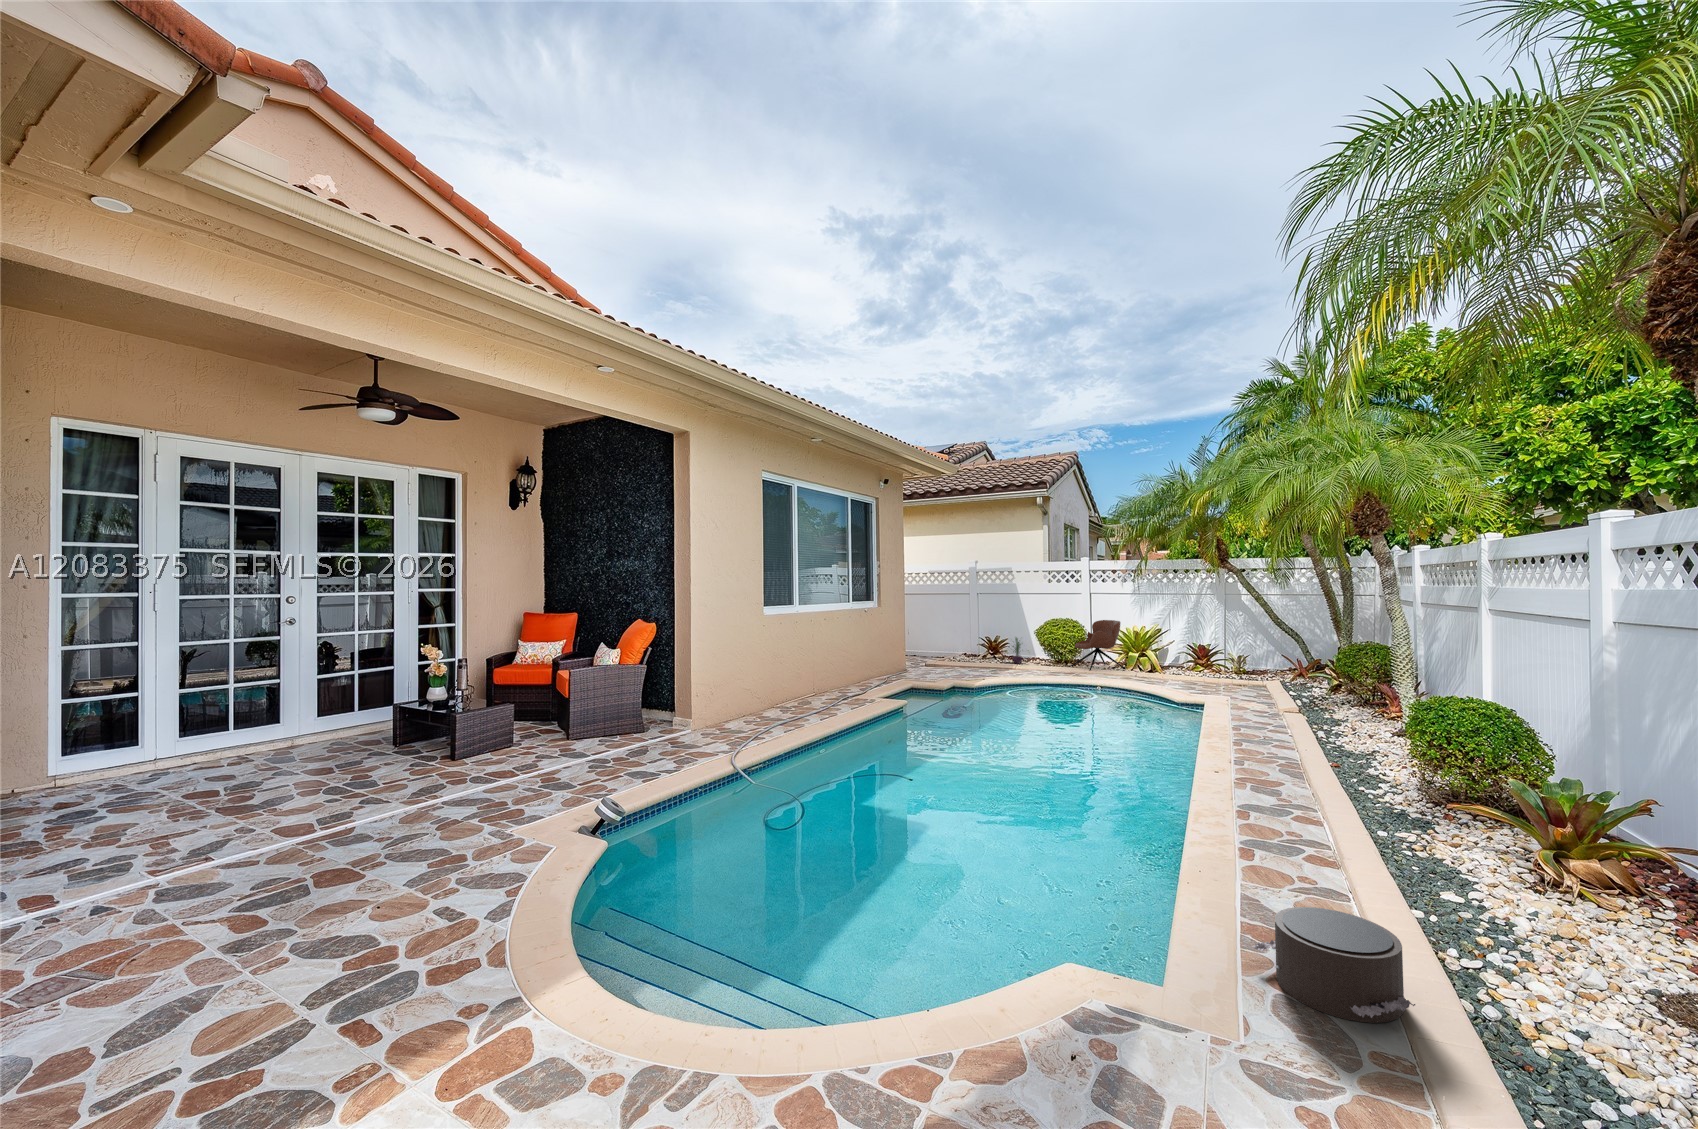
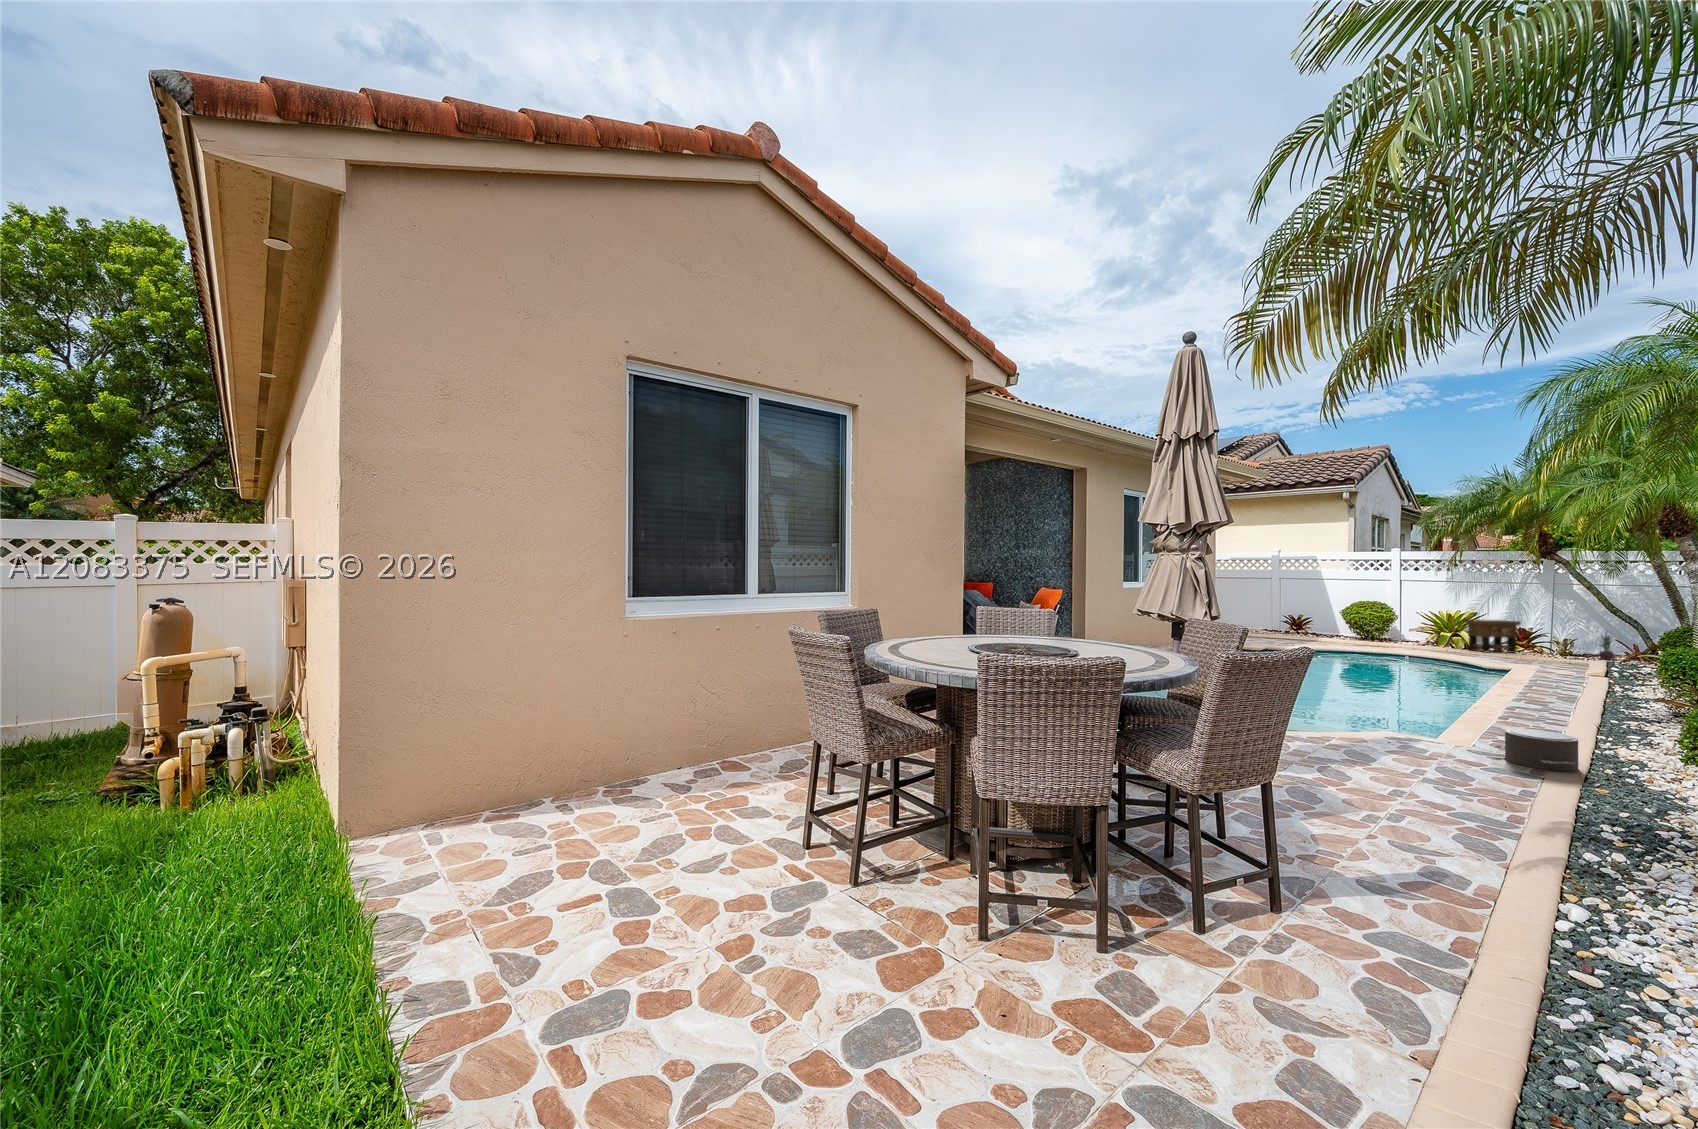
armchair: present [1071,620,1126,670] -> none [1377,604,1438,648]
side table: none [1150,636,1200,673] -> present [1464,619,1520,653]
decorative plant: present [1012,637,1022,664] -> present [1599,632,1614,660]

